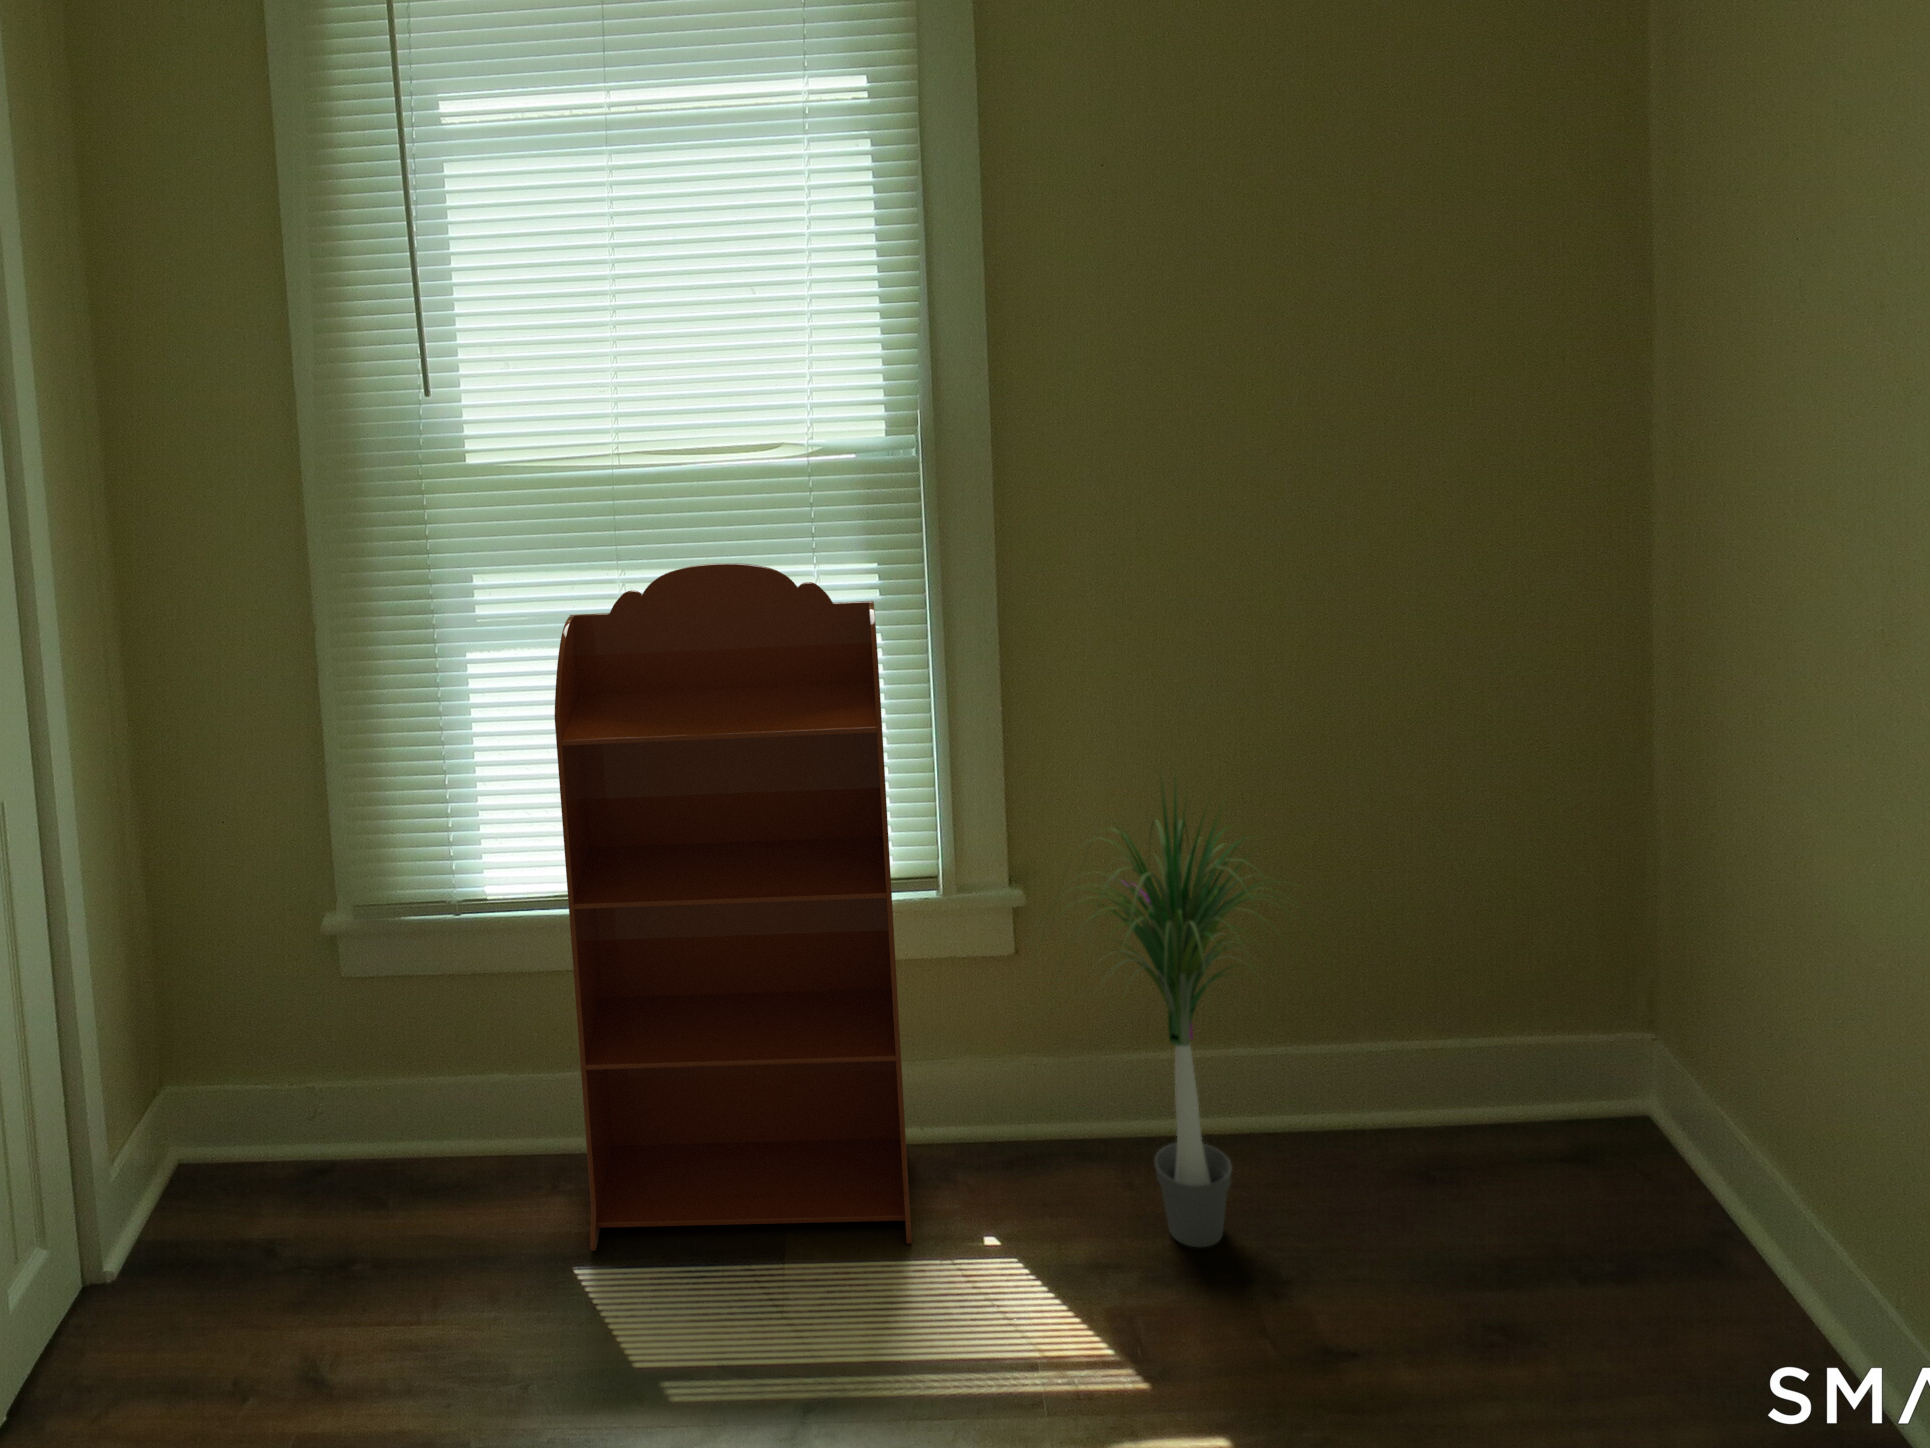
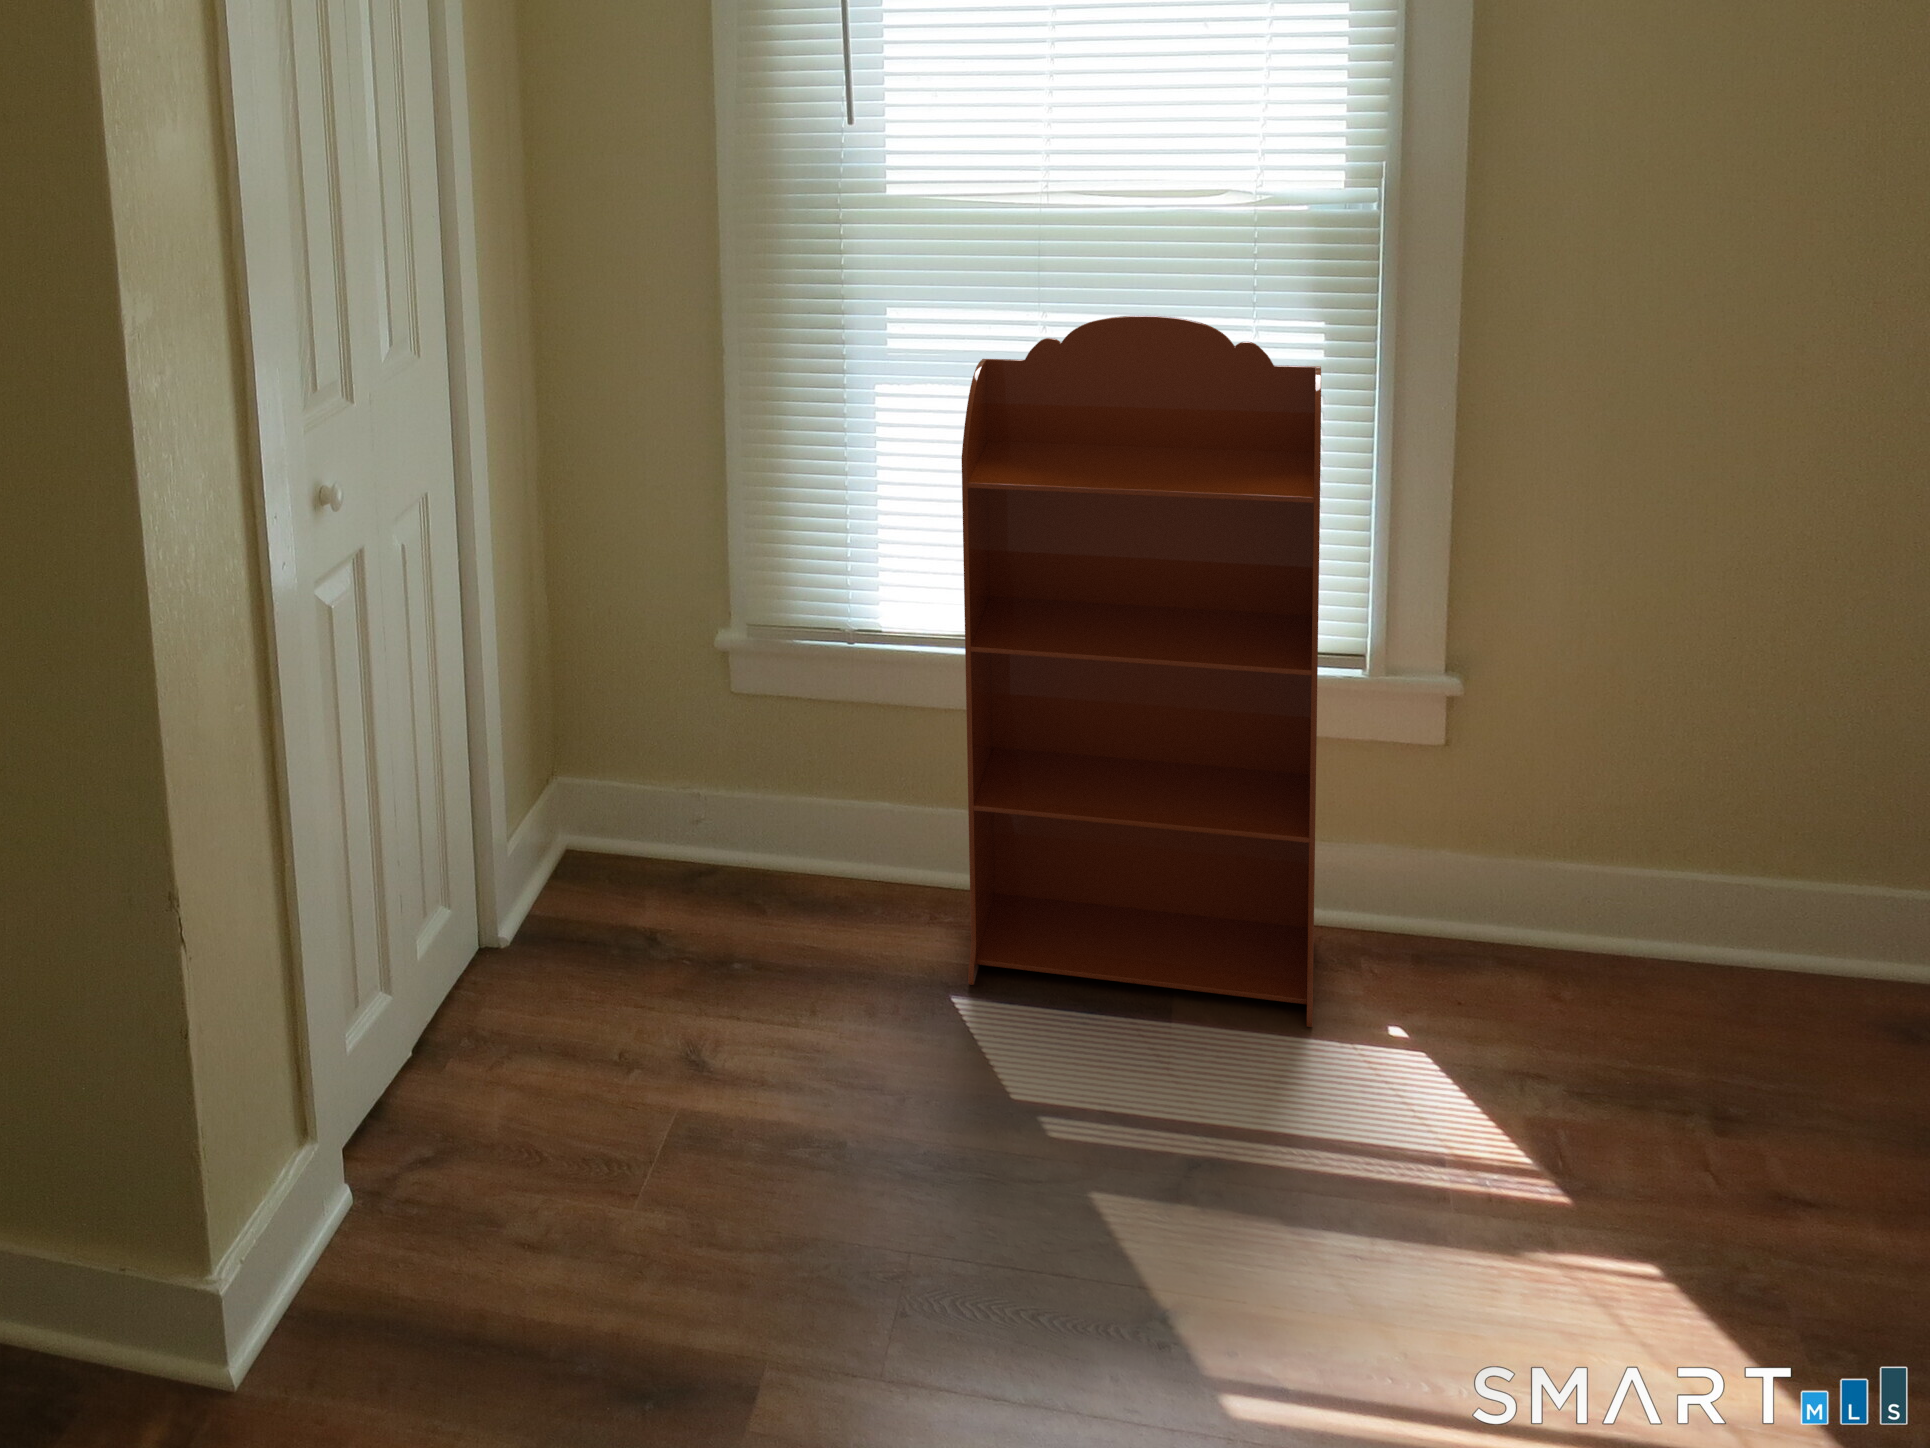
potted plant: present [1039,784,1316,1247] -> none [1463,564,1849,1080]

